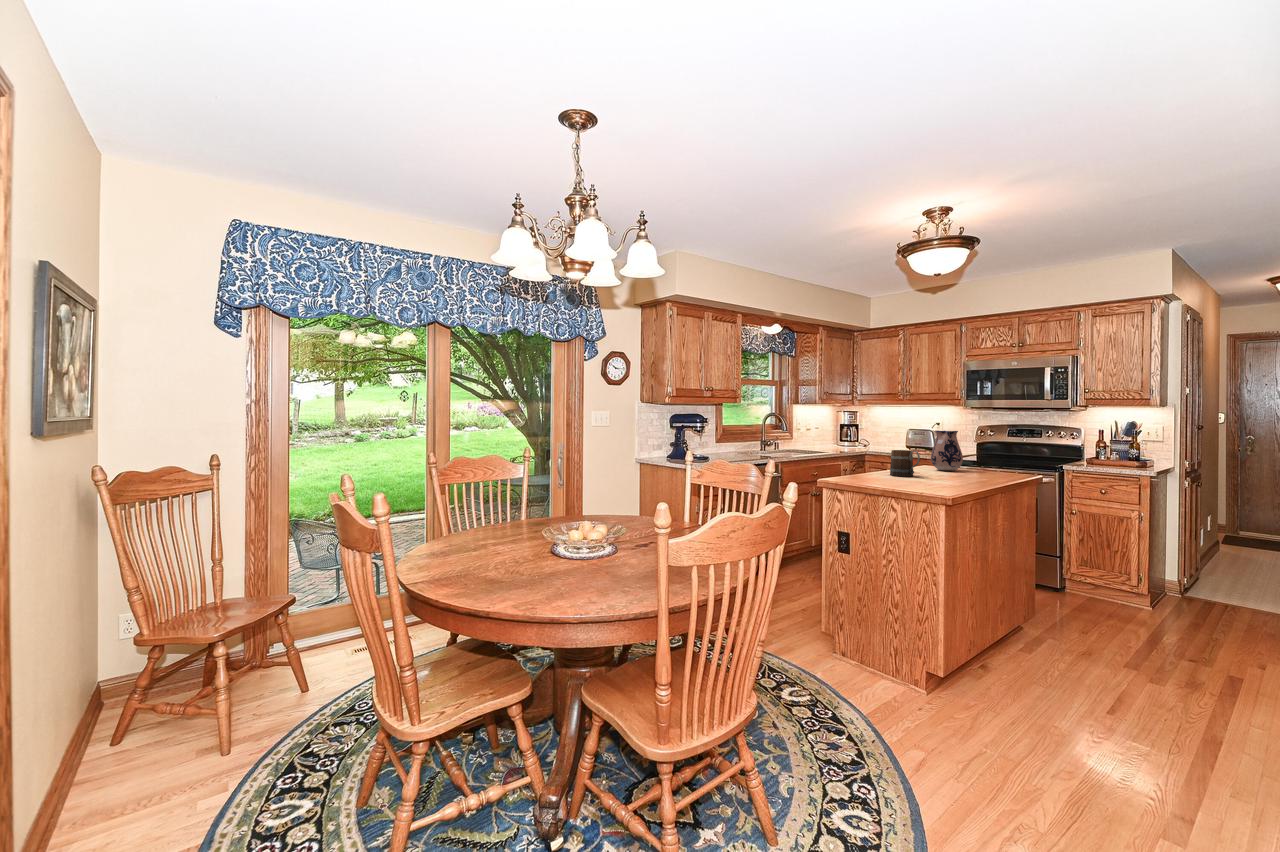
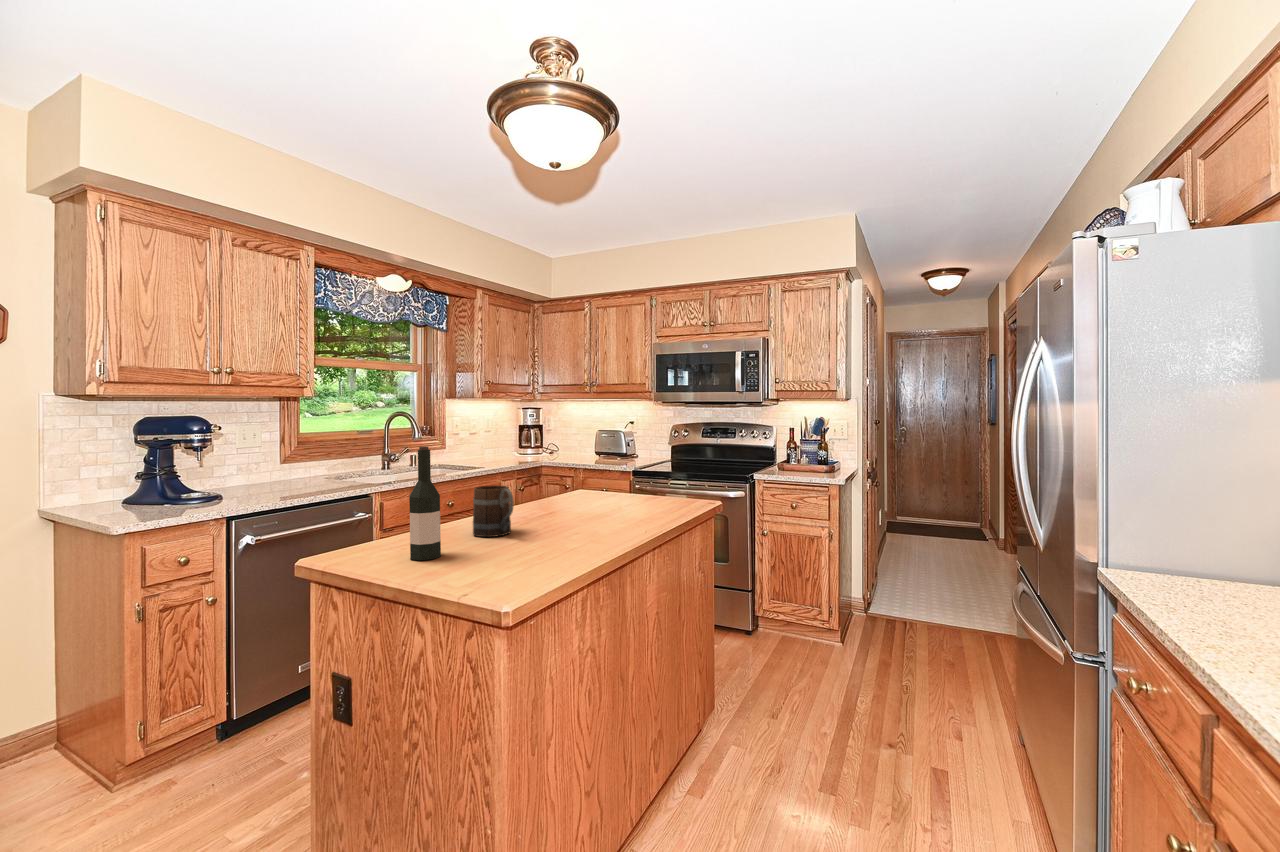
wine bottle: none [872,425,889,481] -> present [409,446,441,560]
ceramic pitcher: present [931,431,963,471] -> none [564,443,609,509]

